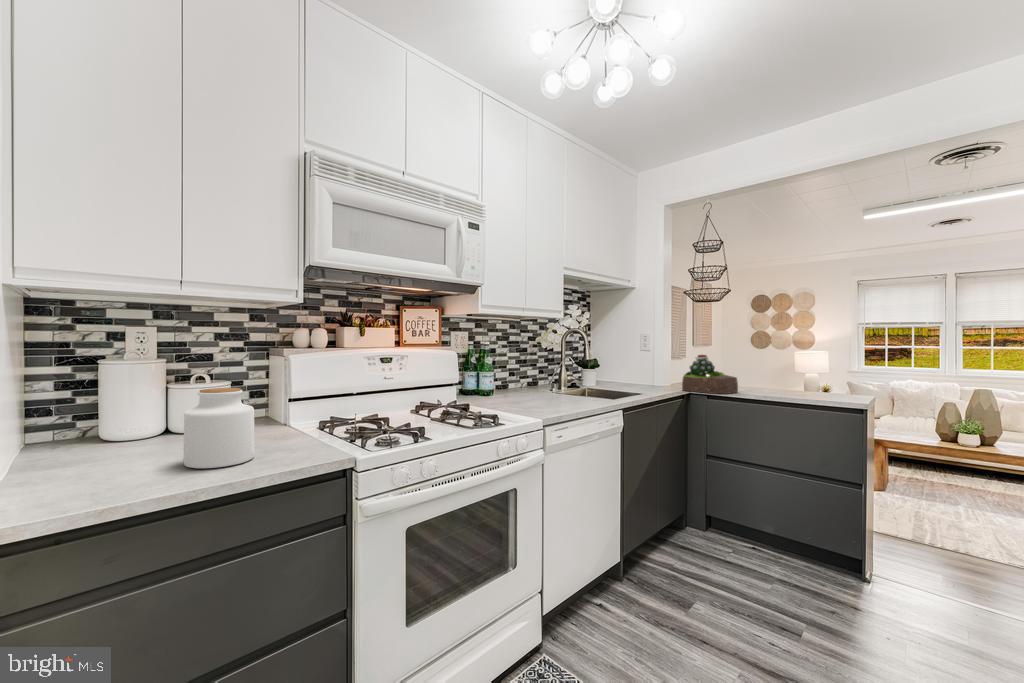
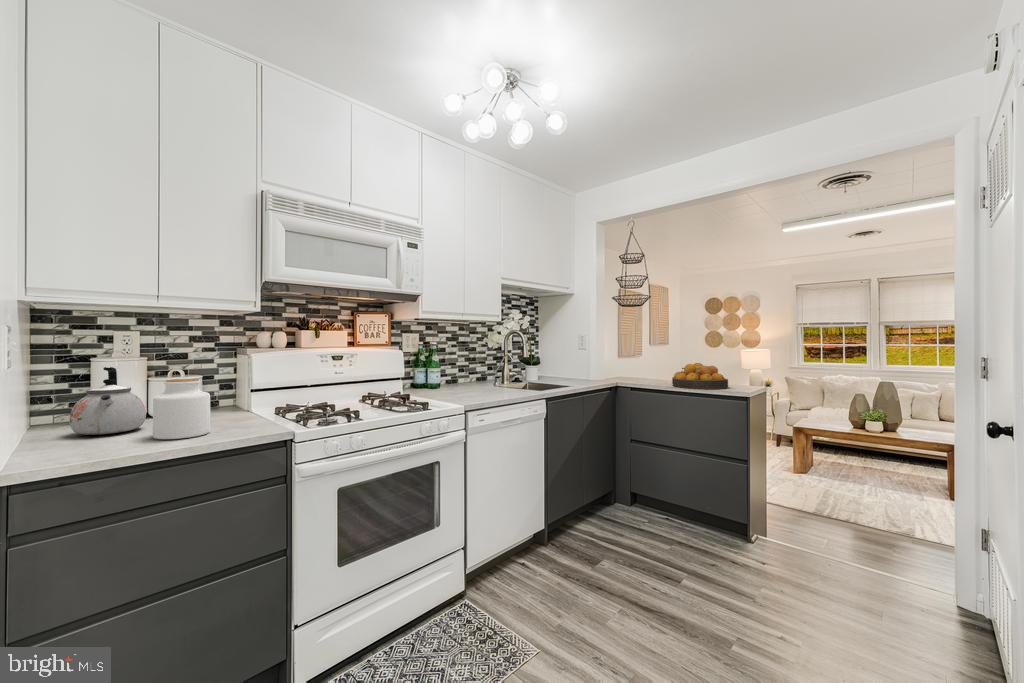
succulent plant: present [682,355,738,394] -> none [609,352,655,386]
fruit bowl: none [759,367,829,399] -> present [672,363,728,389]
kettle: none [76,372,170,460] -> present [69,367,146,435]

